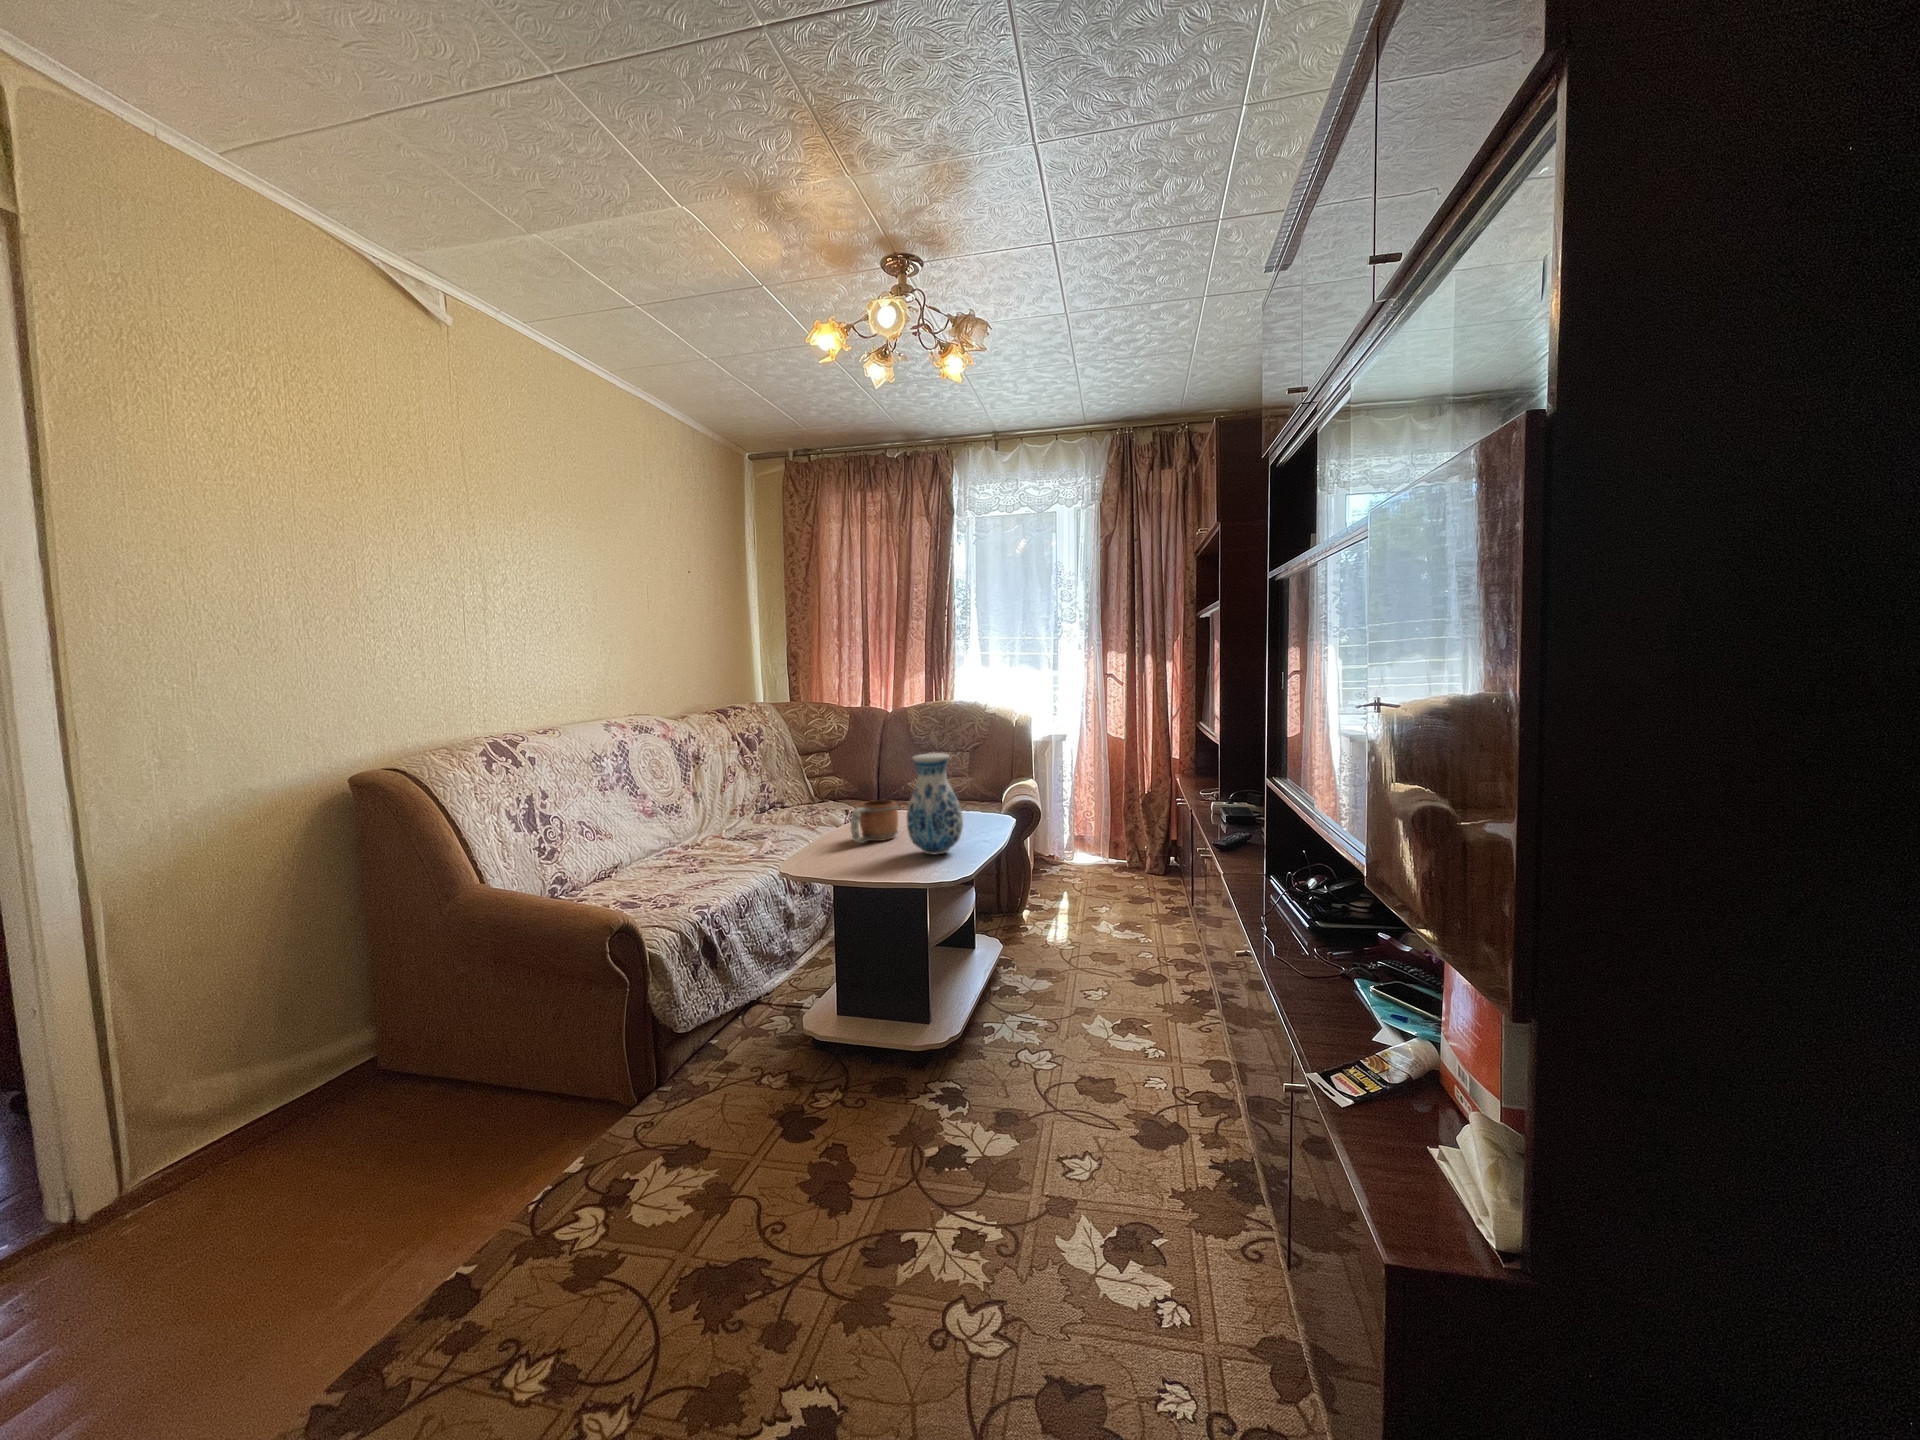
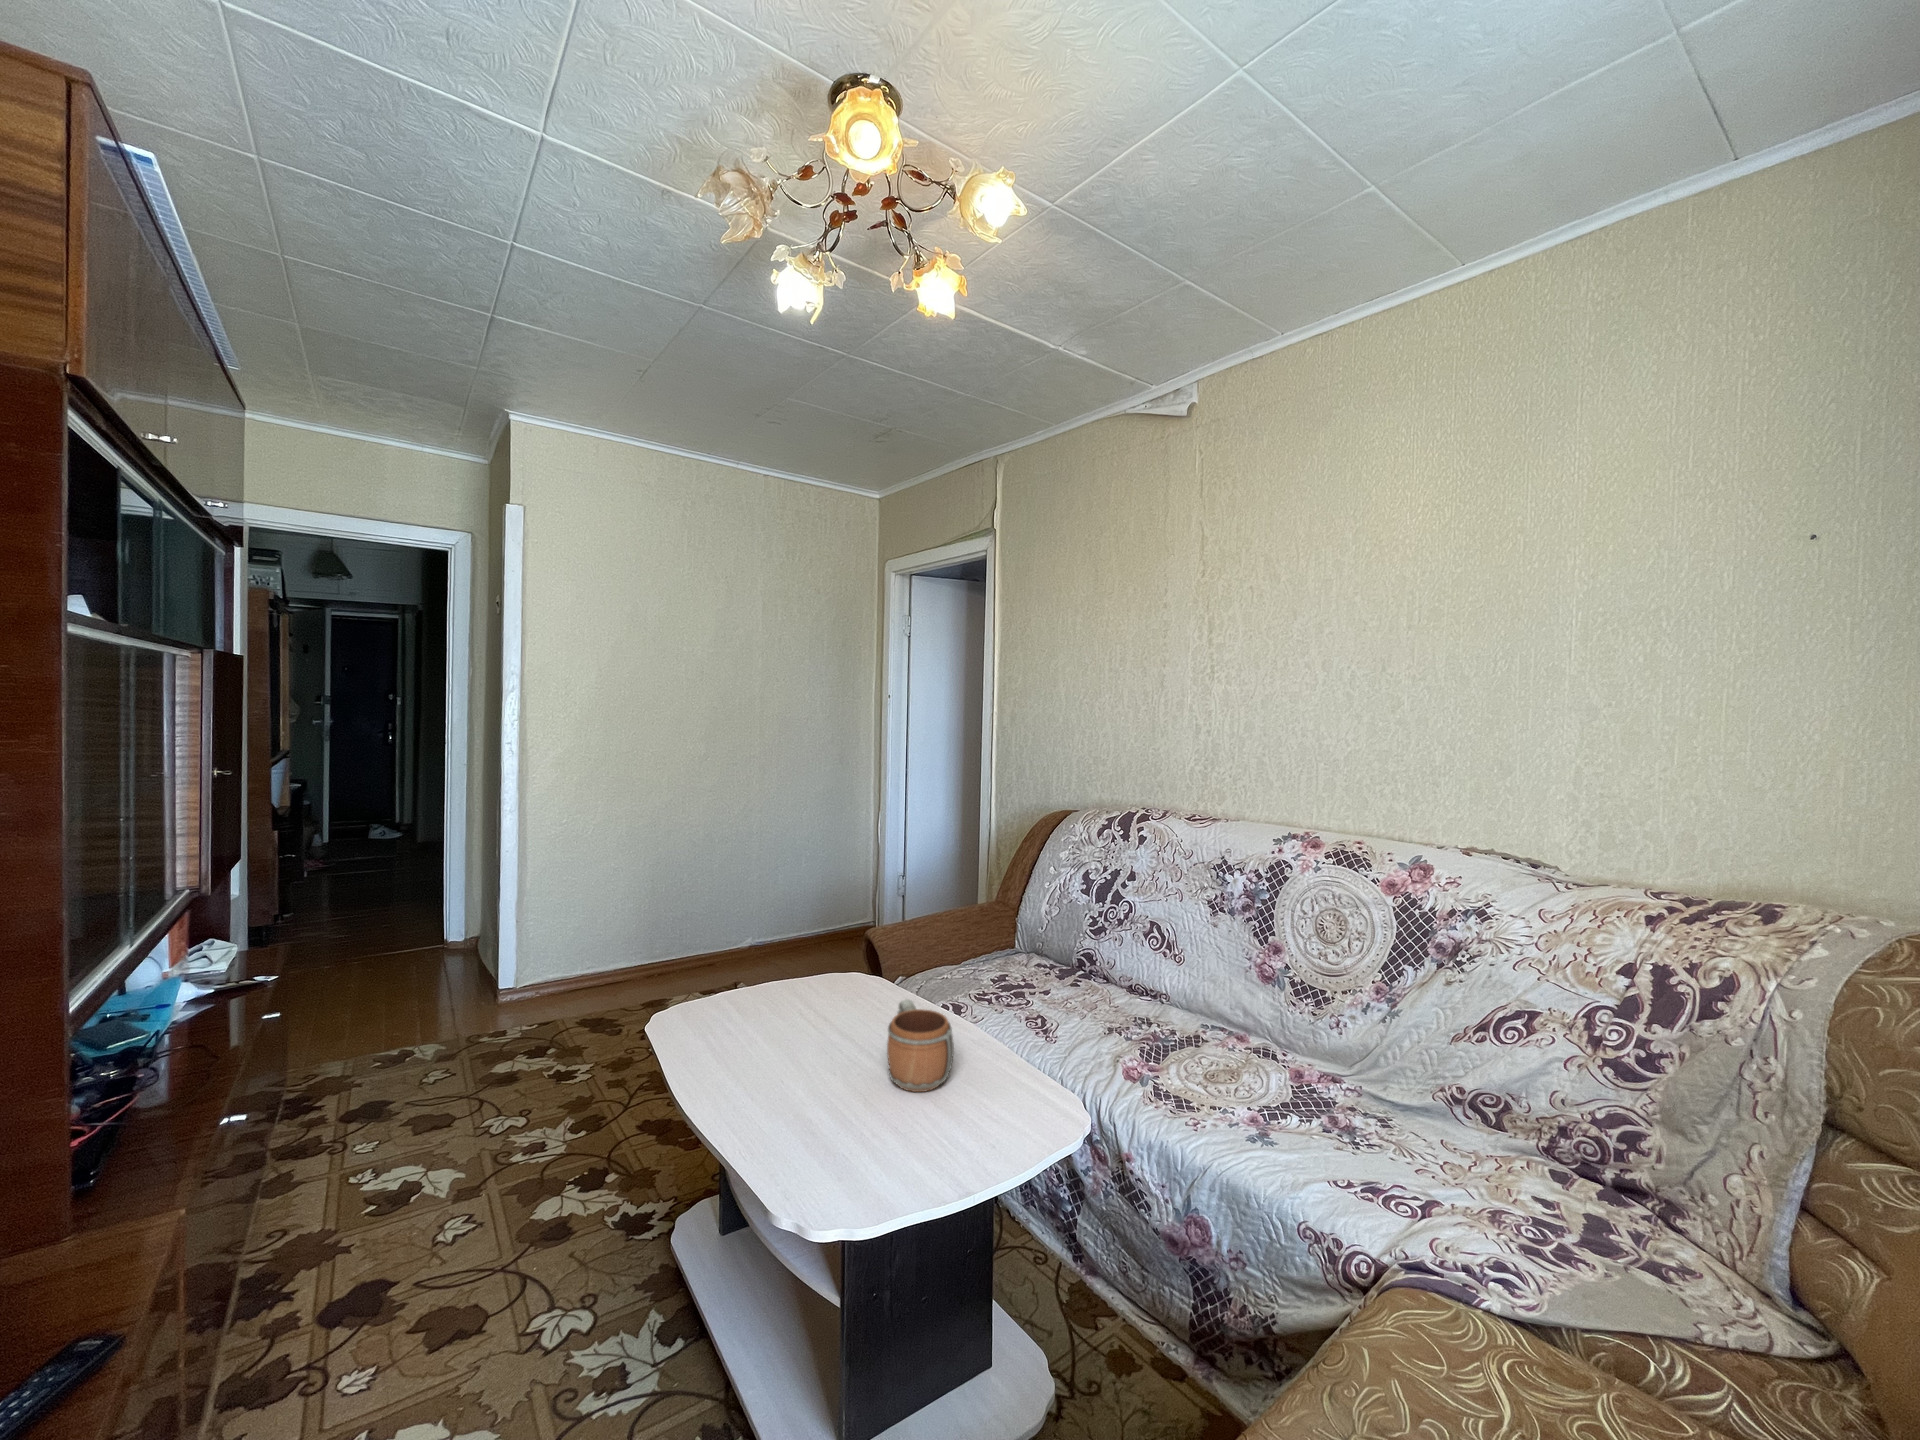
vase: present [907,753,963,854] -> none [713,919,800,1079]

